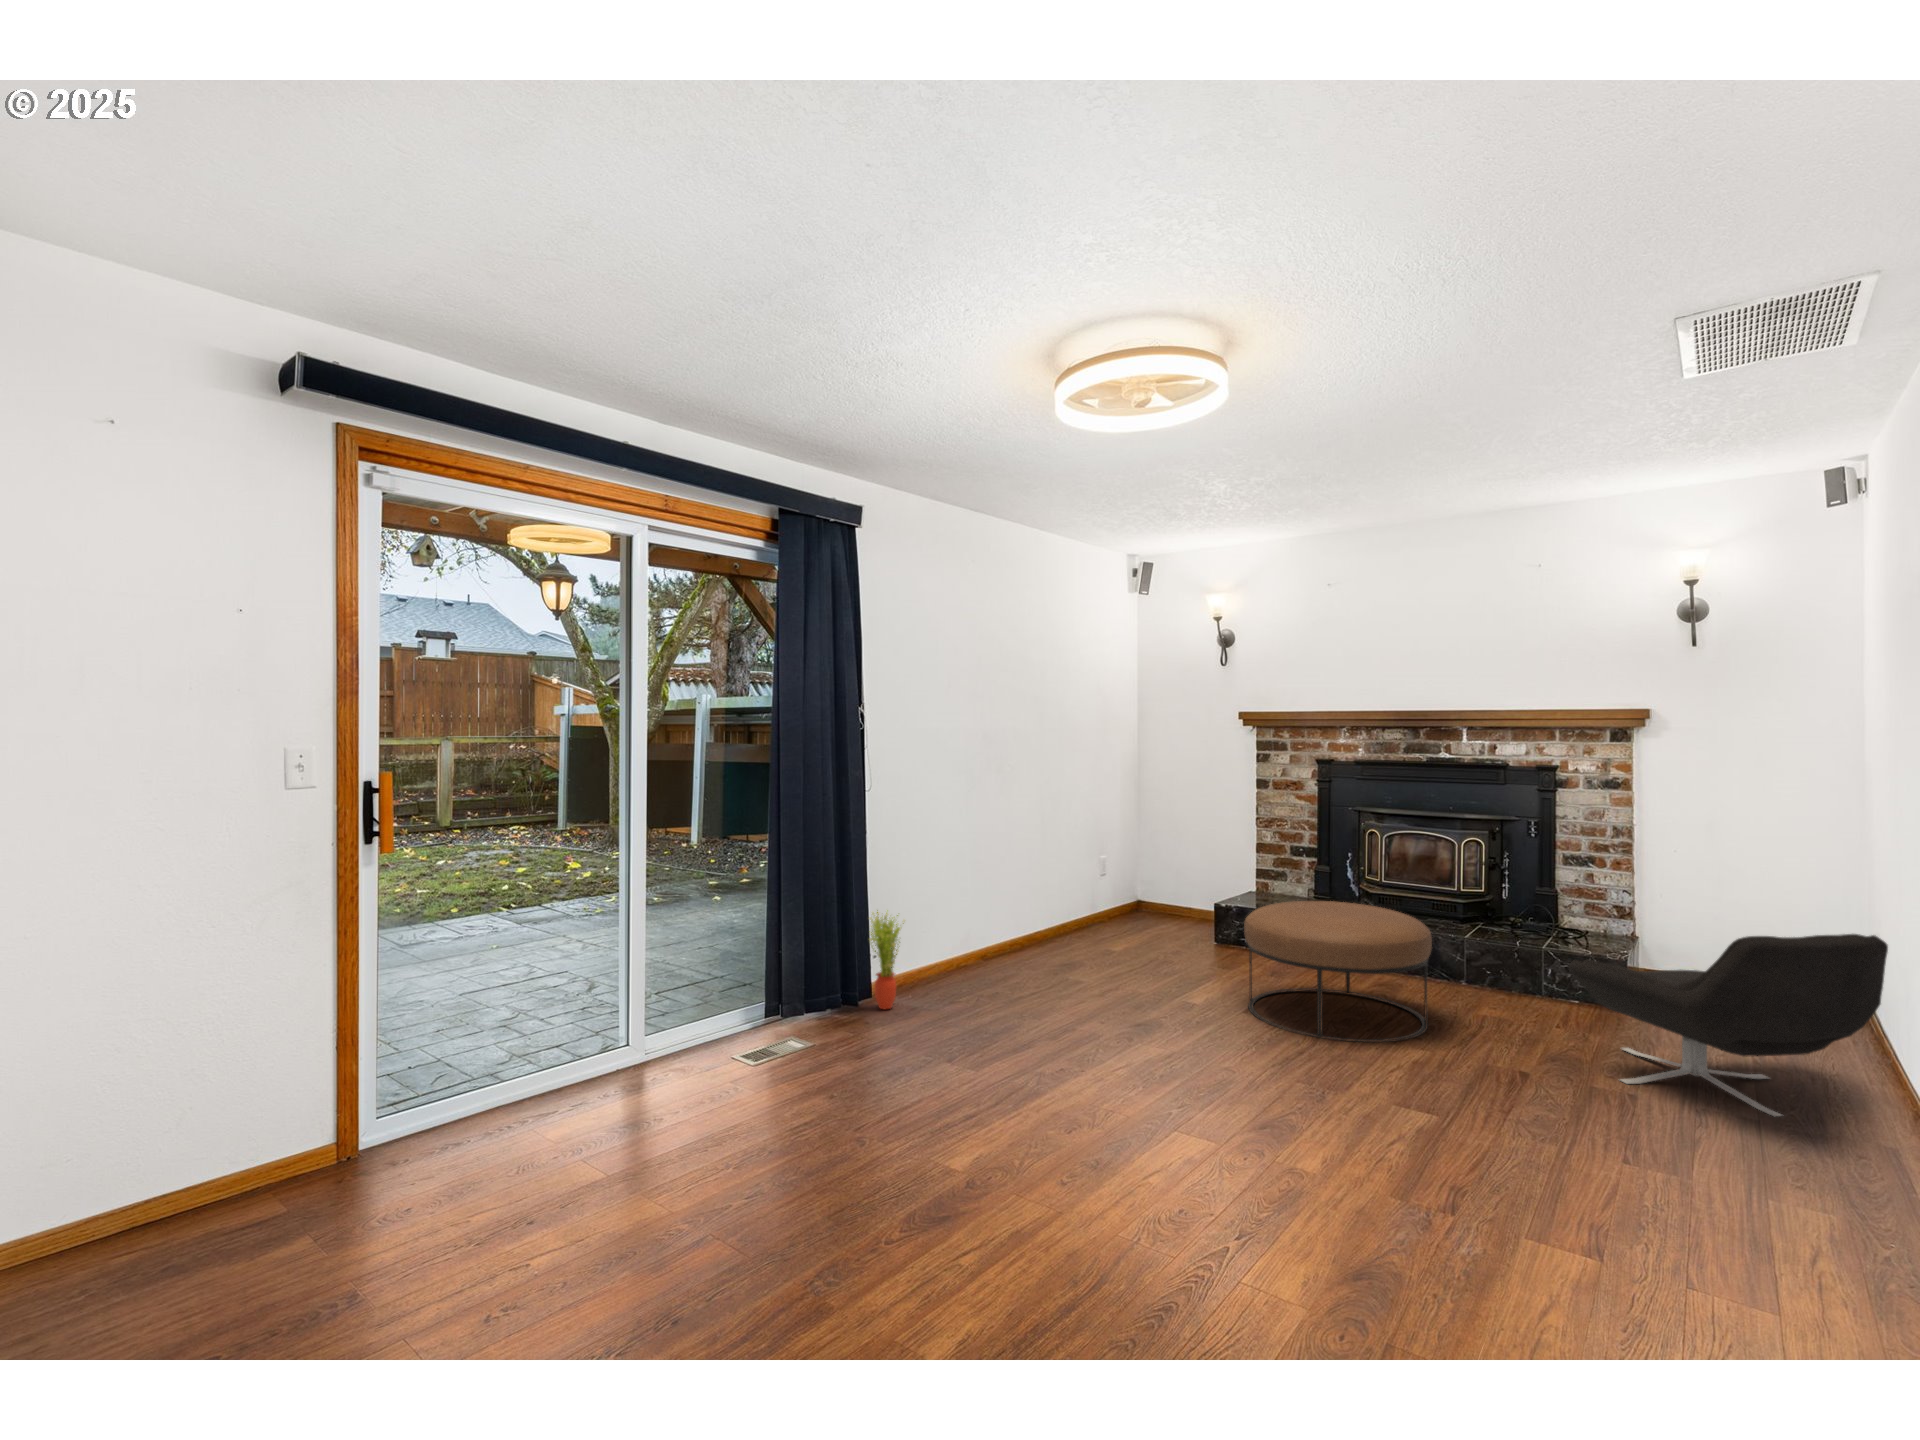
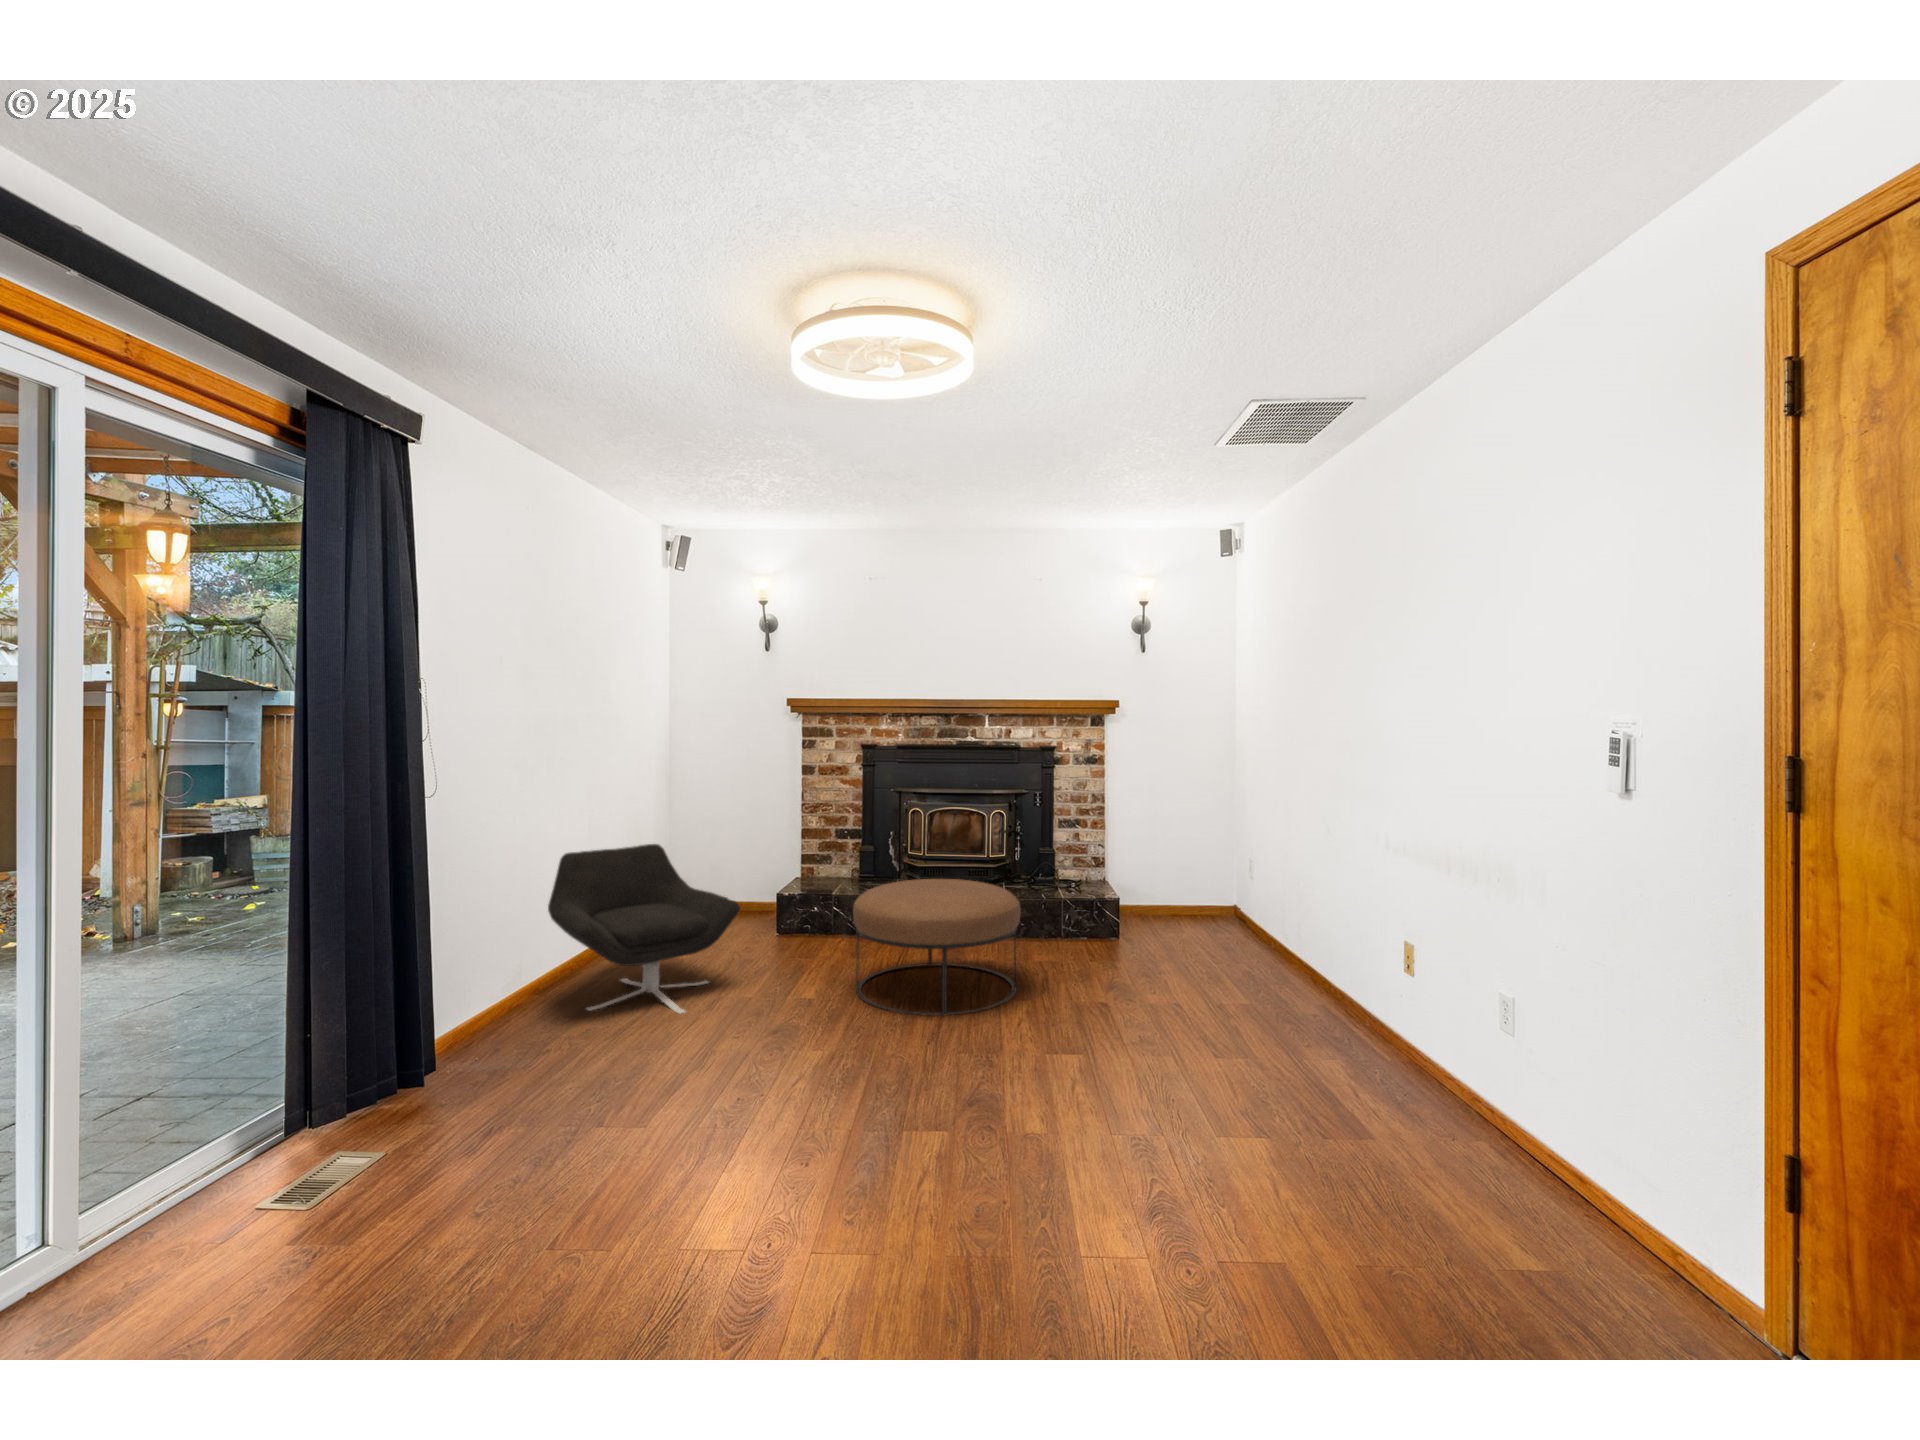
potted plant: present [869,910,904,1009] -> none [394,961,453,1104]
lounge chair: present [1569,934,1888,1116] -> present [548,844,740,1014]

